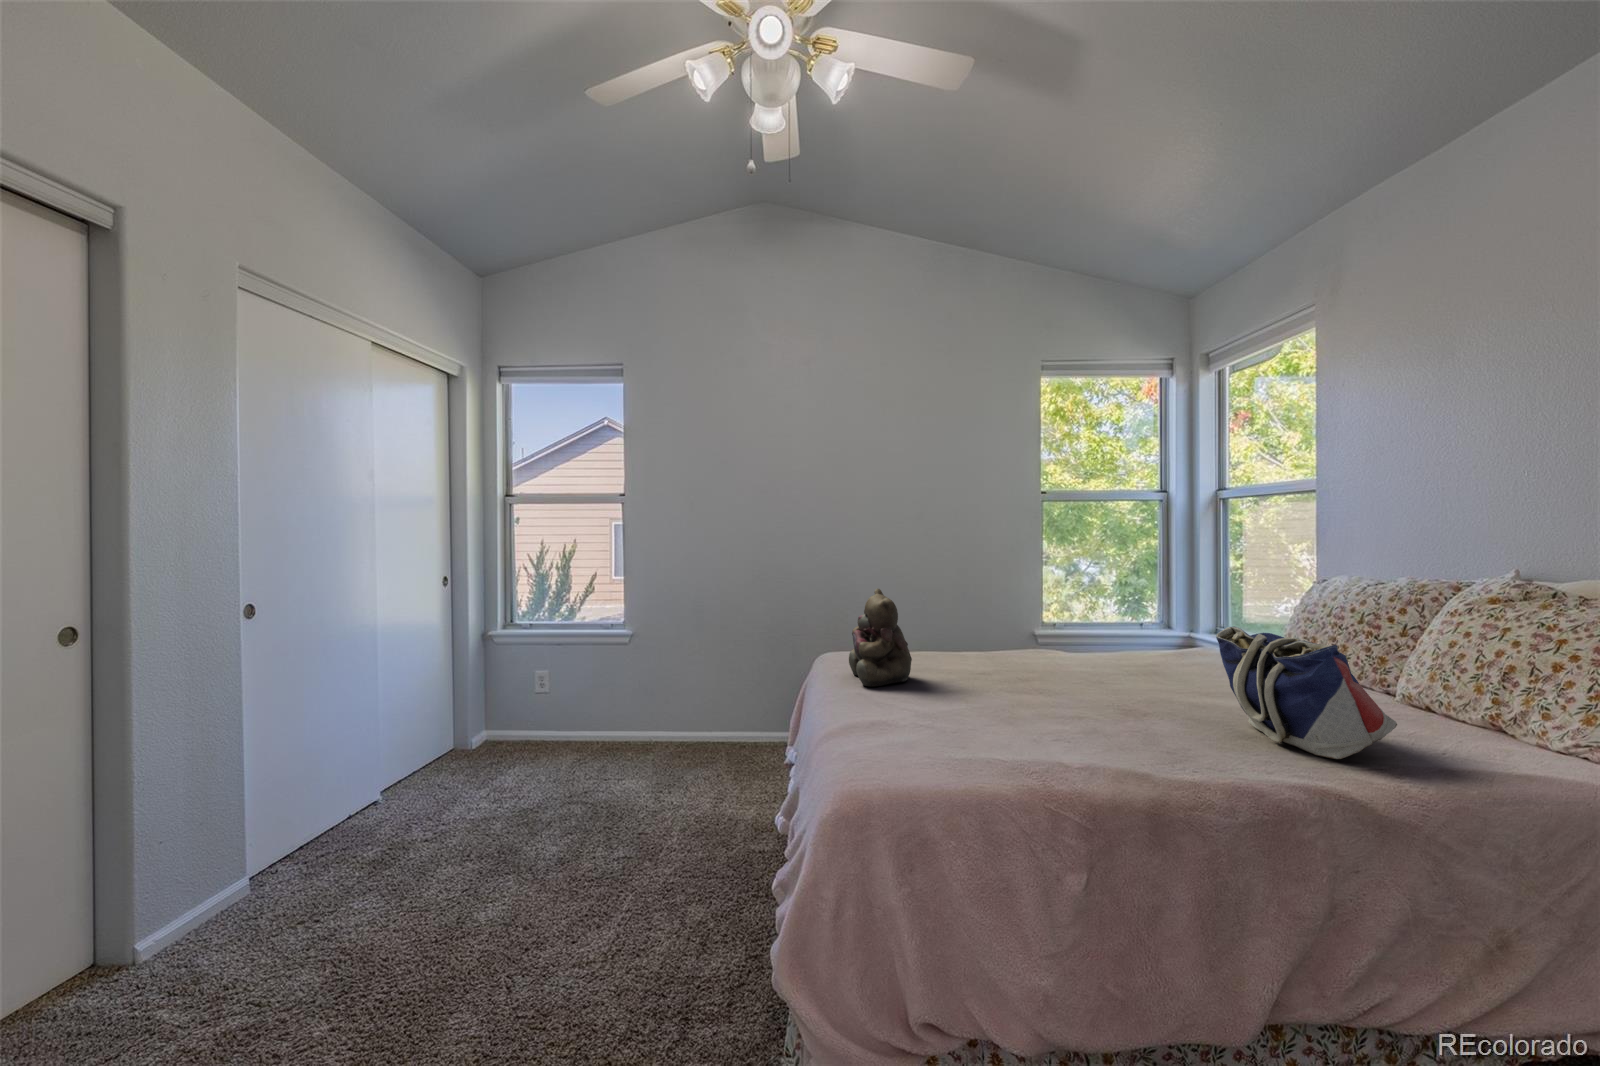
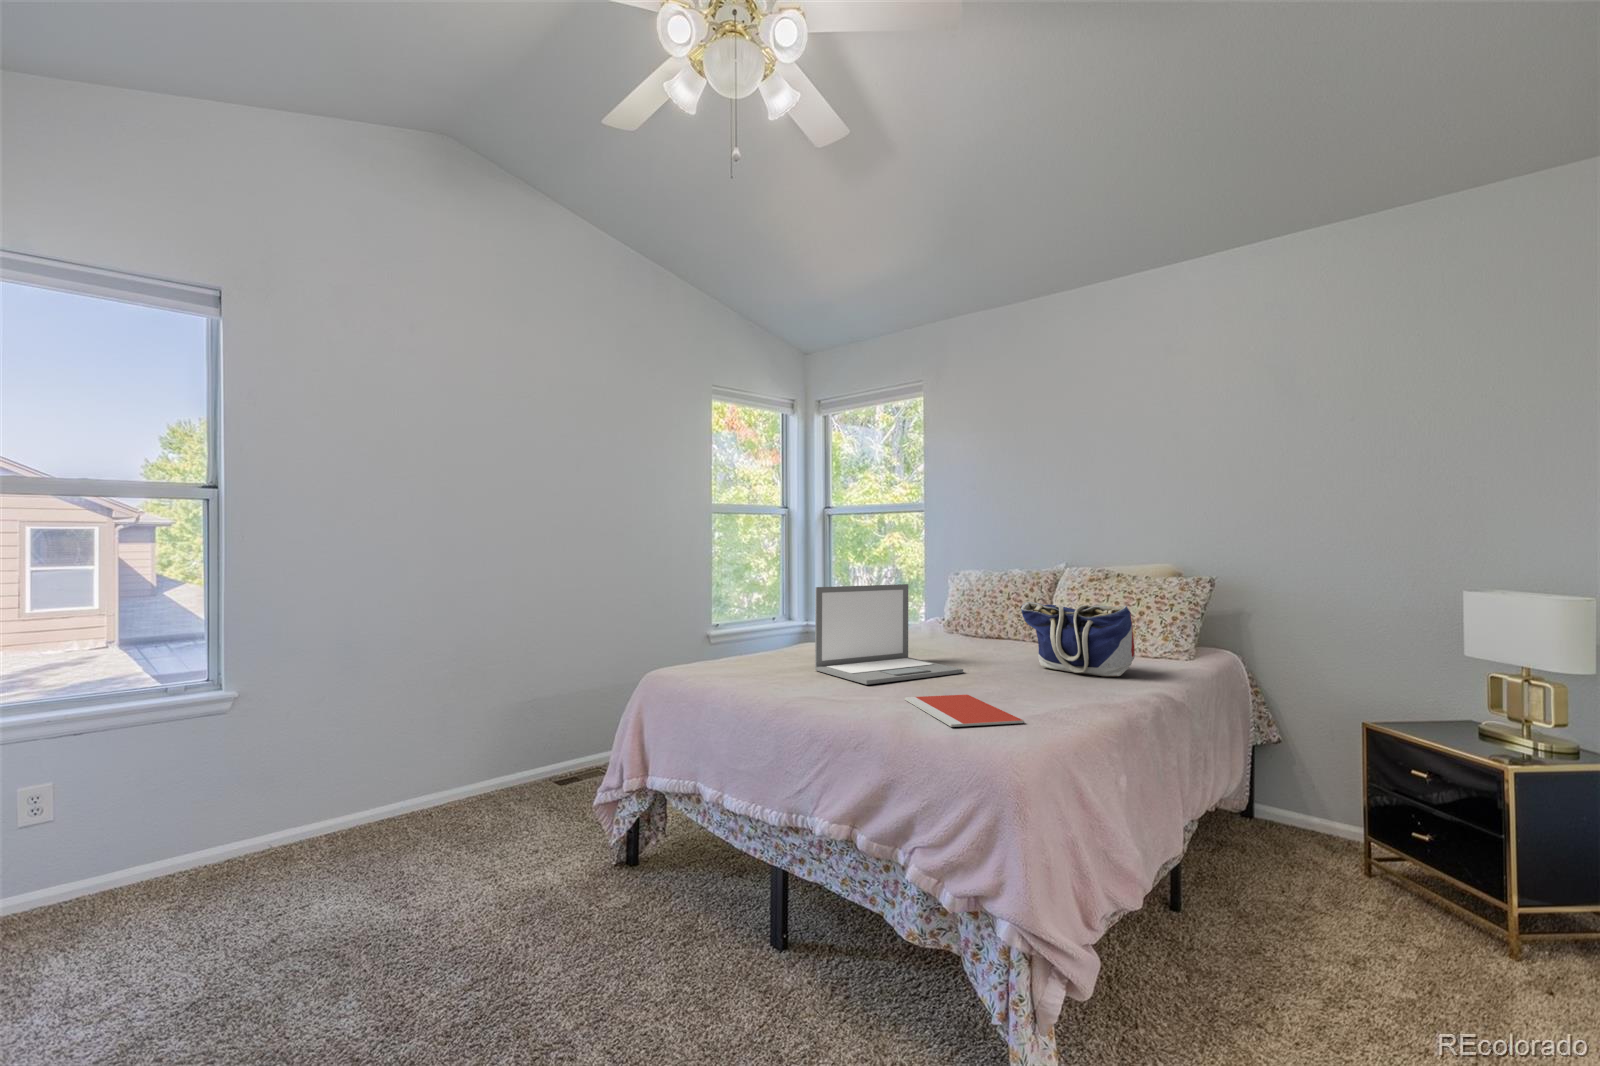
teddy bear: present [849,588,912,687] -> none [722,591,797,684]
laptop: none [946,588,1108,712] -> present [815,584,963,685]
notebook: none [877,722,1014,776] -> present [904,695,1024,727]

